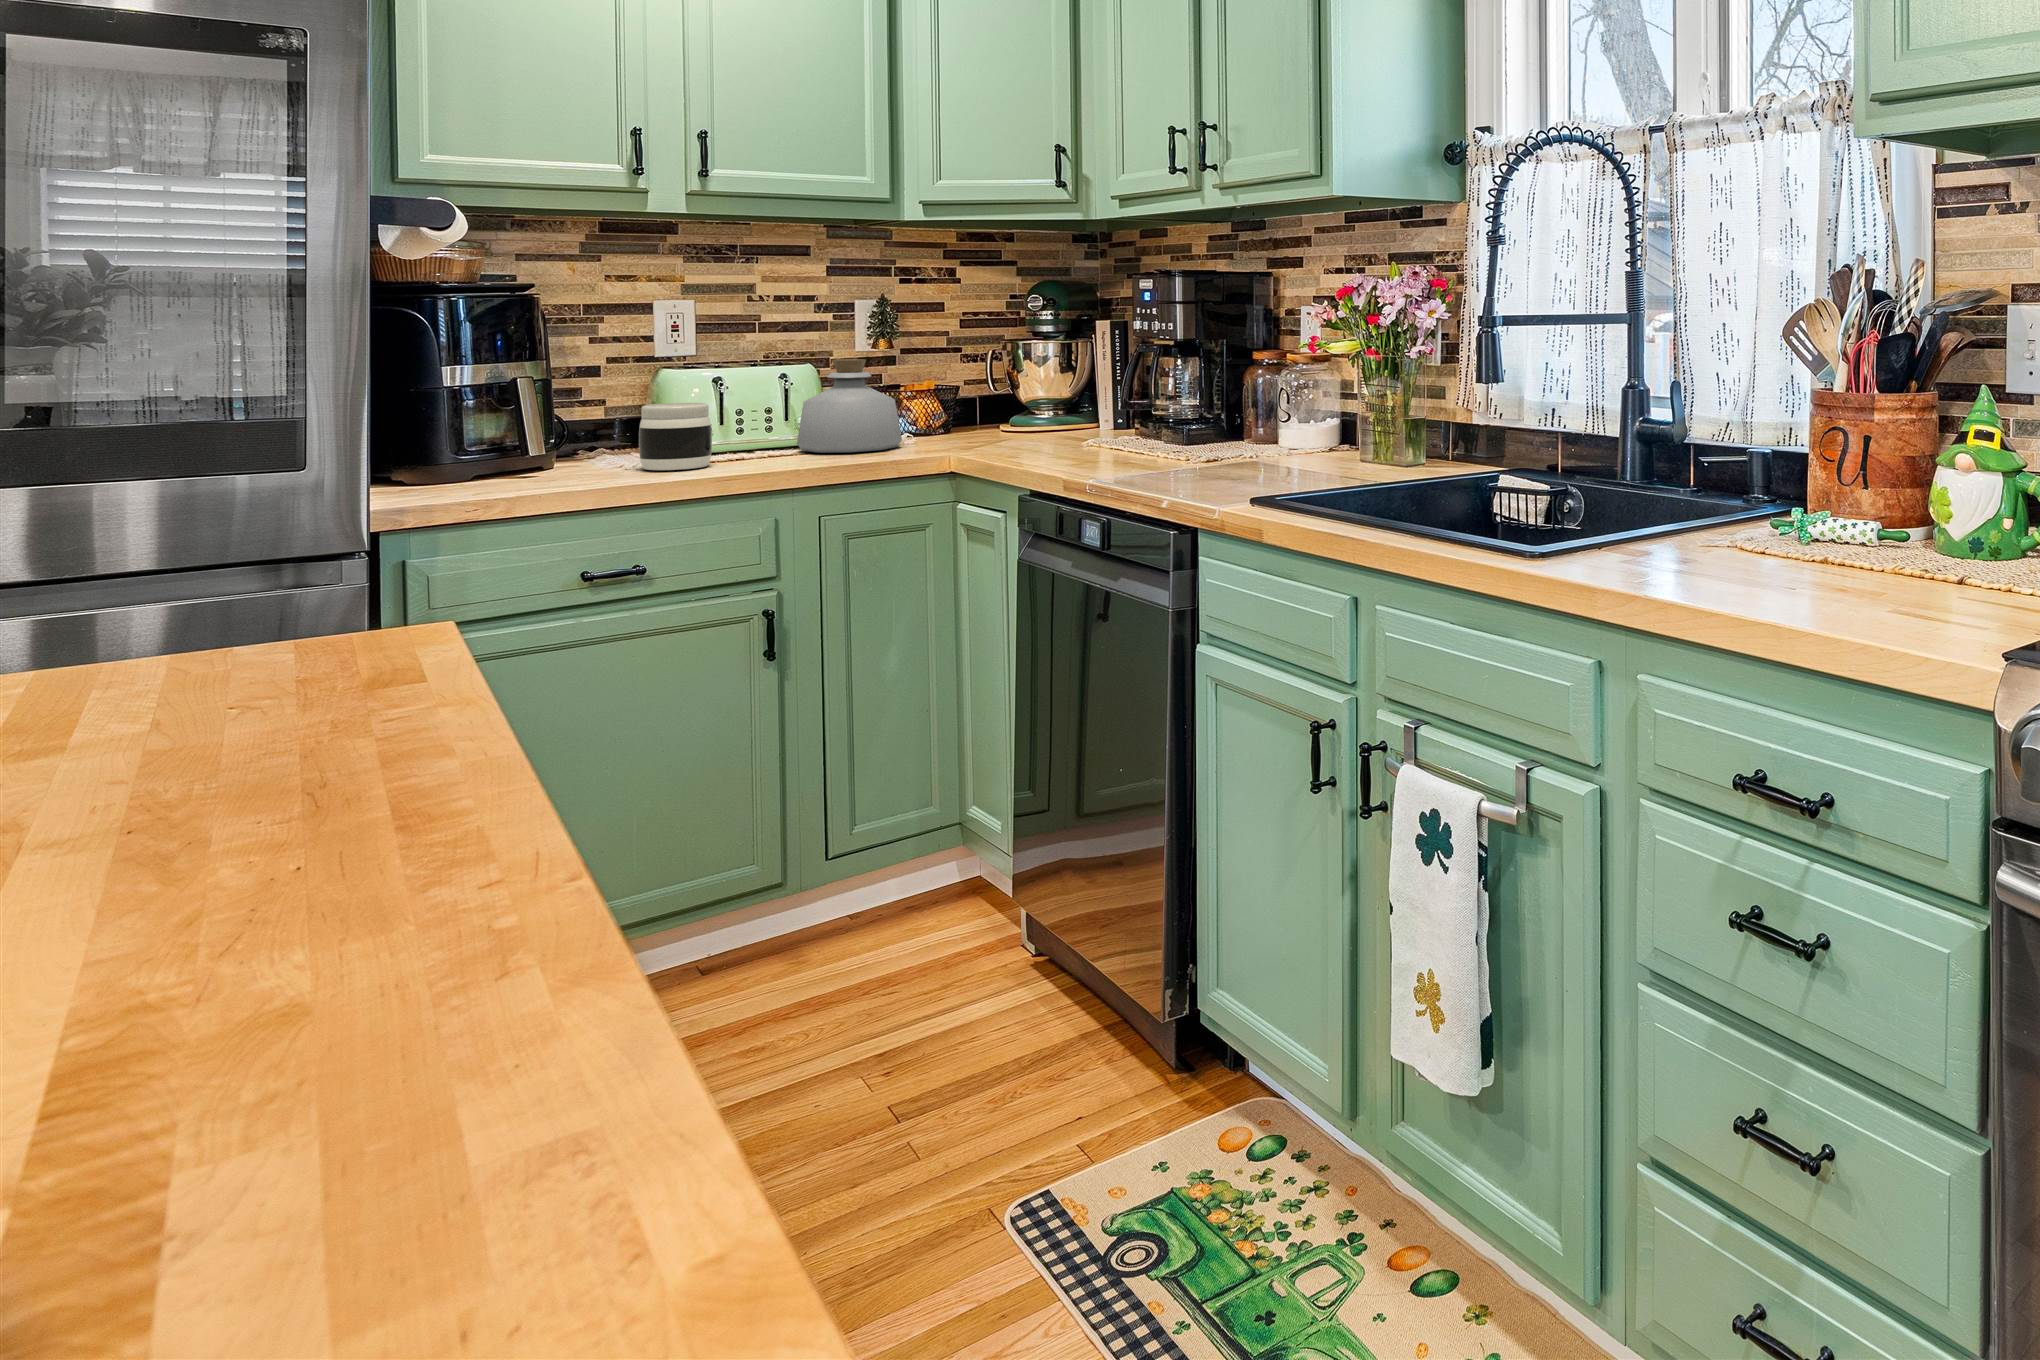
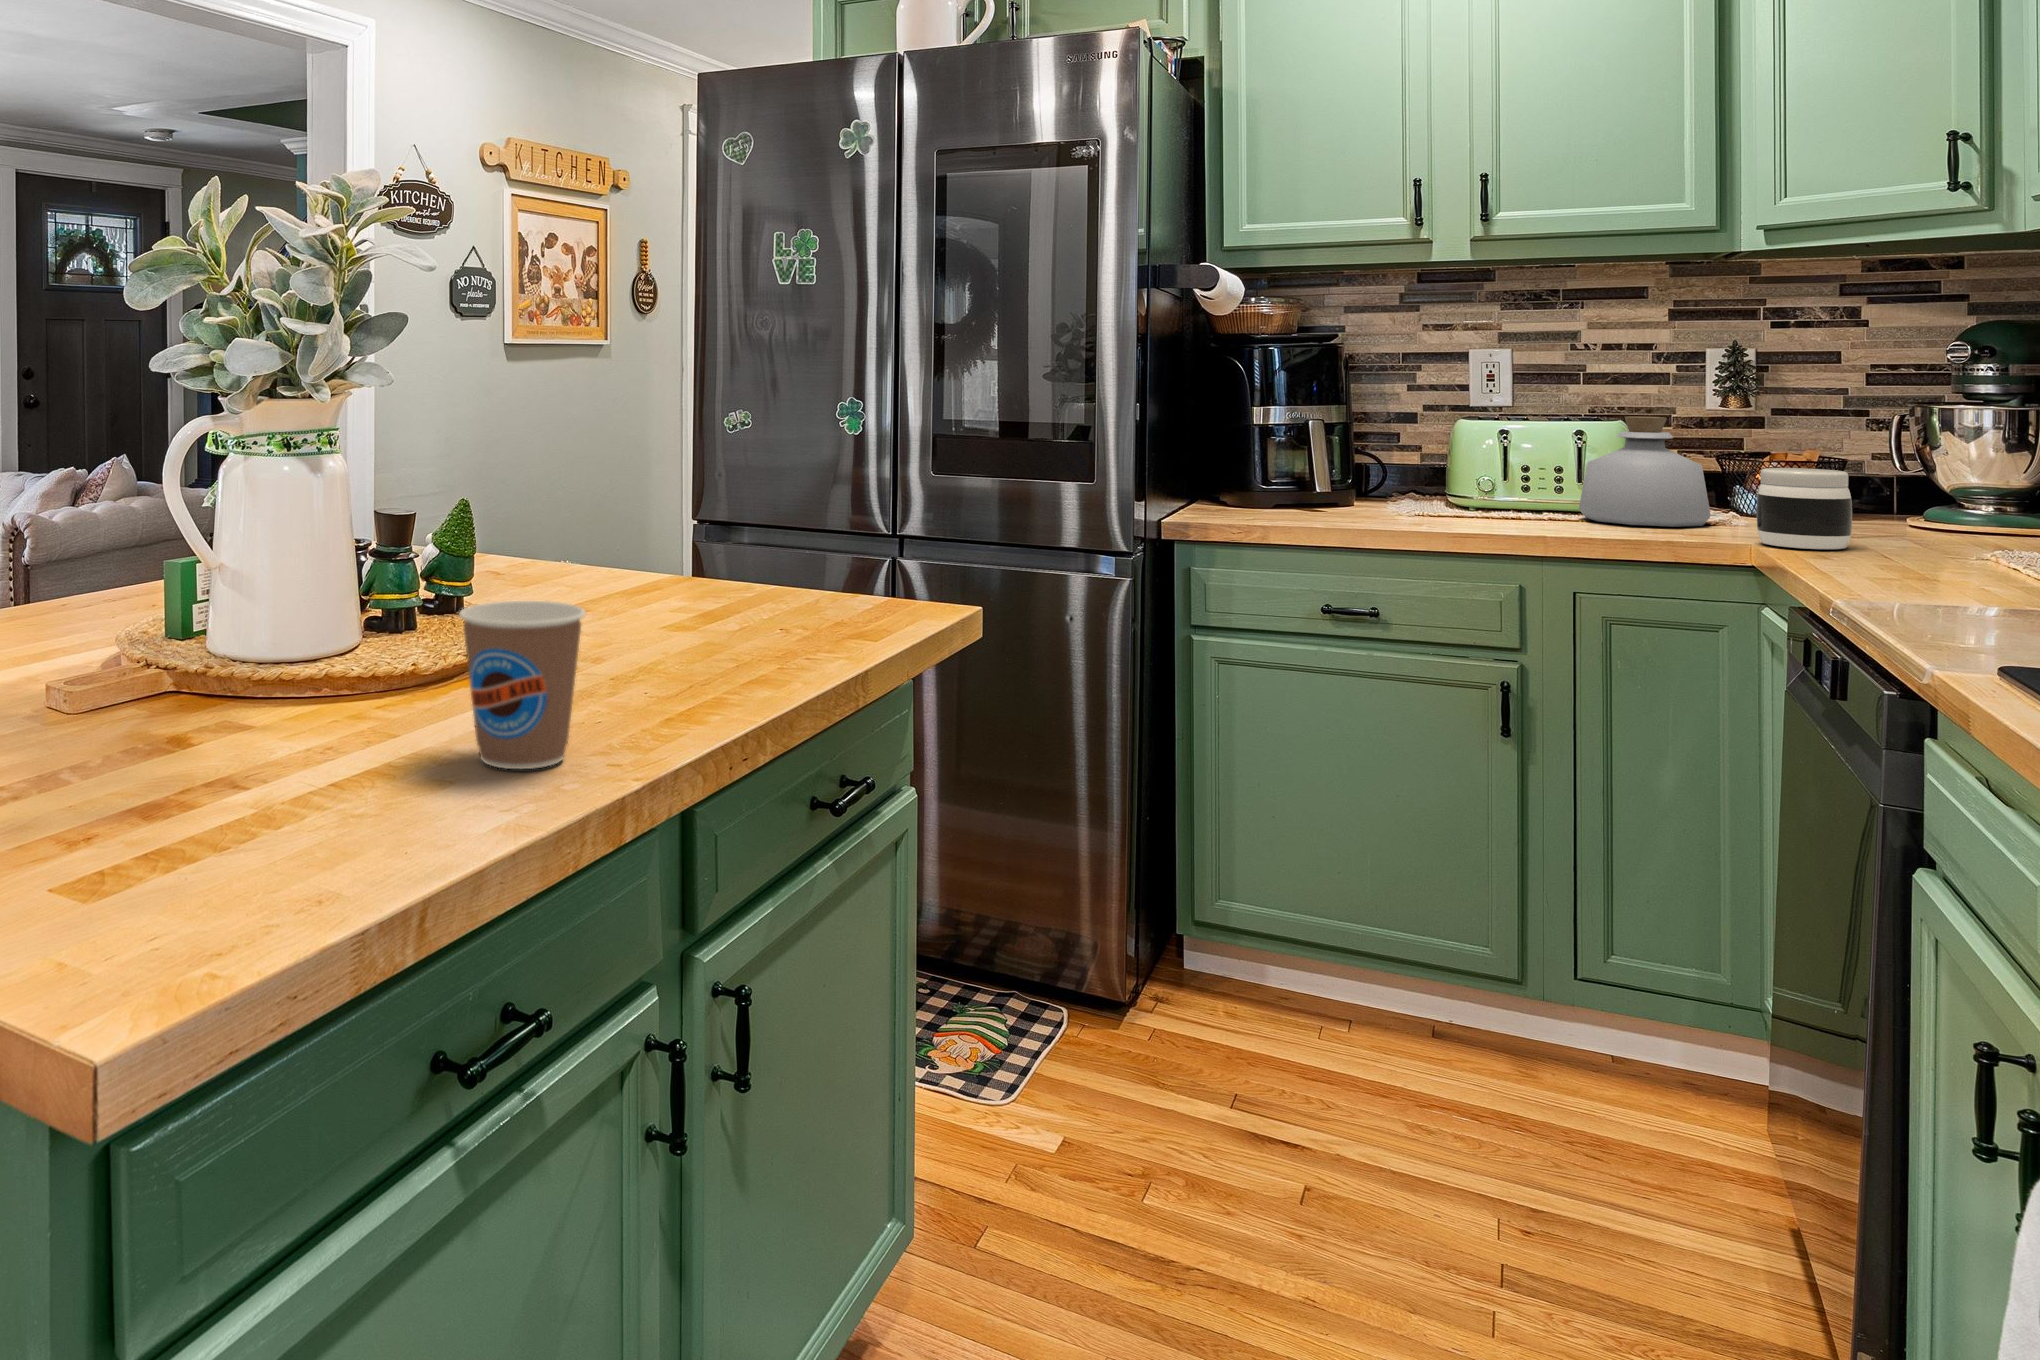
jar: present [639,403,712,470] -> present [1757,468,1852,549]
coffee cup: none [168,728,448,1034] -> present [459,601,585,769]

